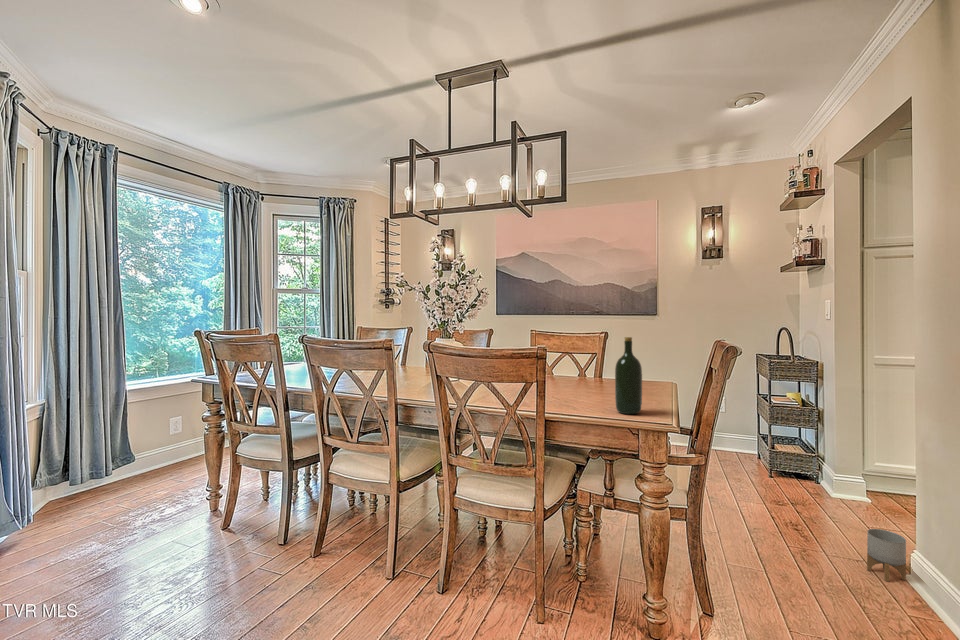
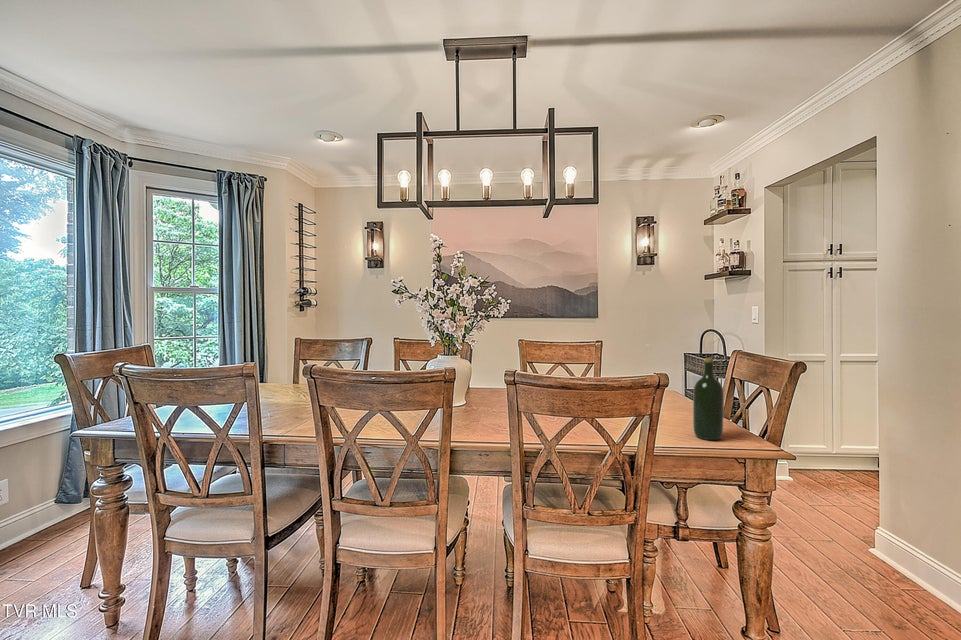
planter: present [867,529,906,582] -> none [840,511,874,557]

